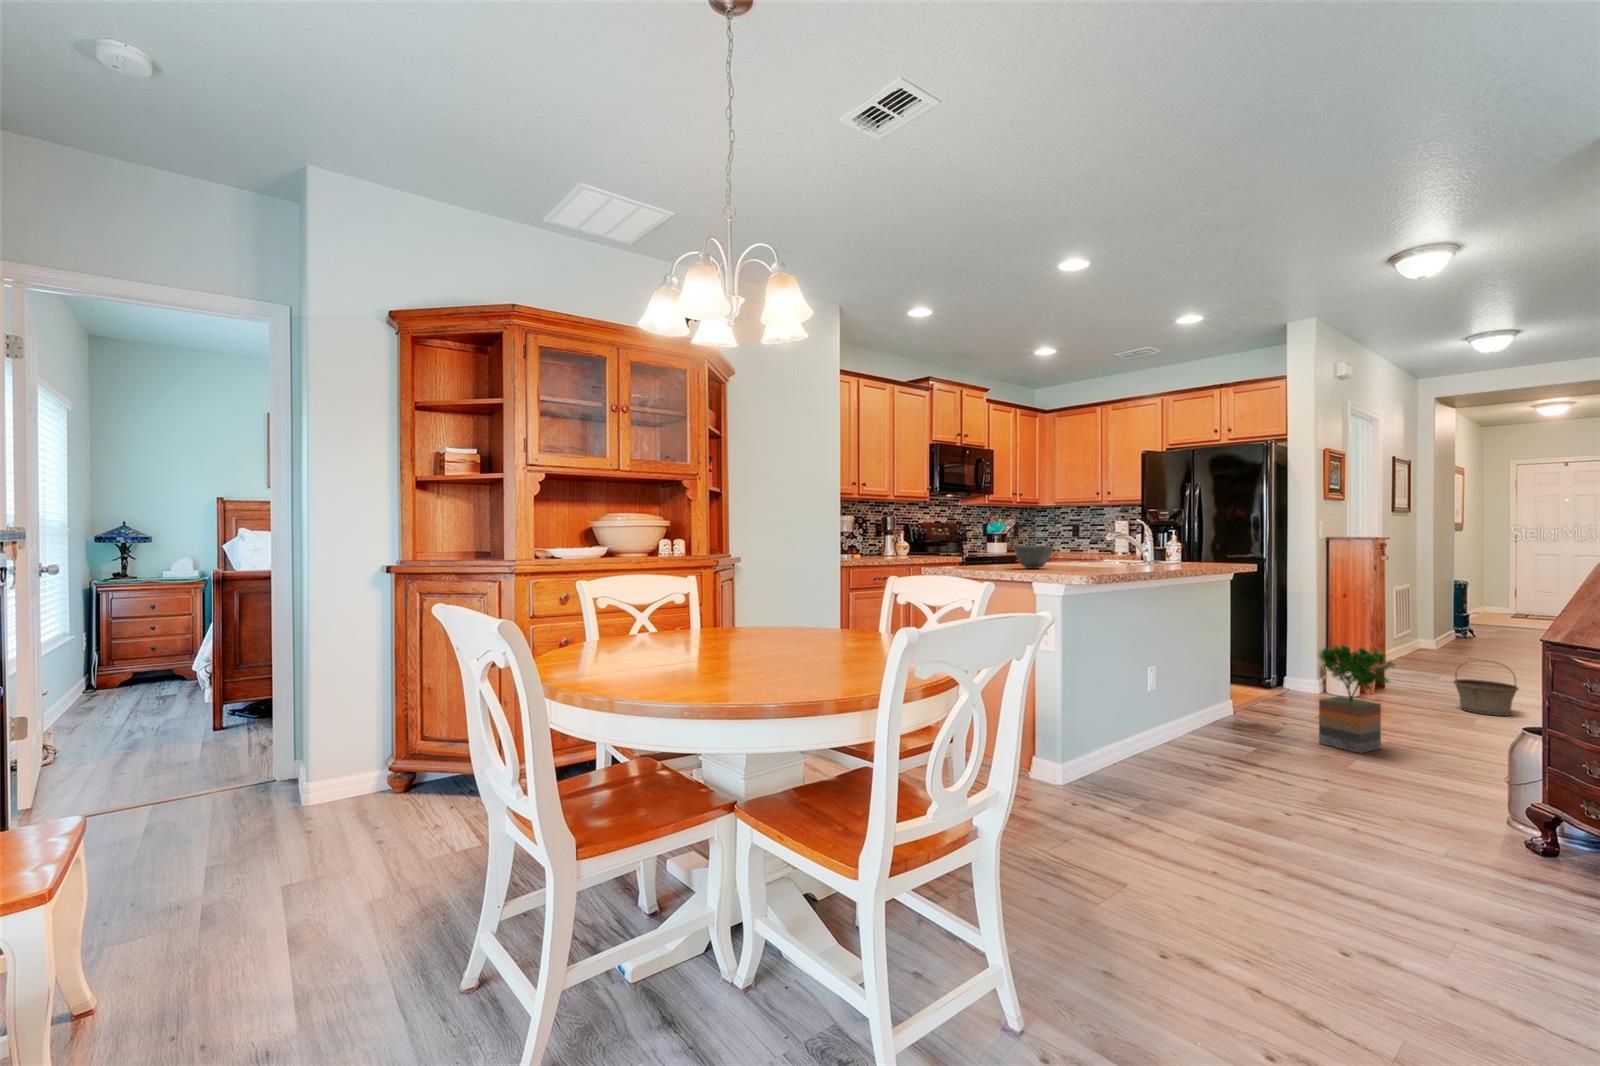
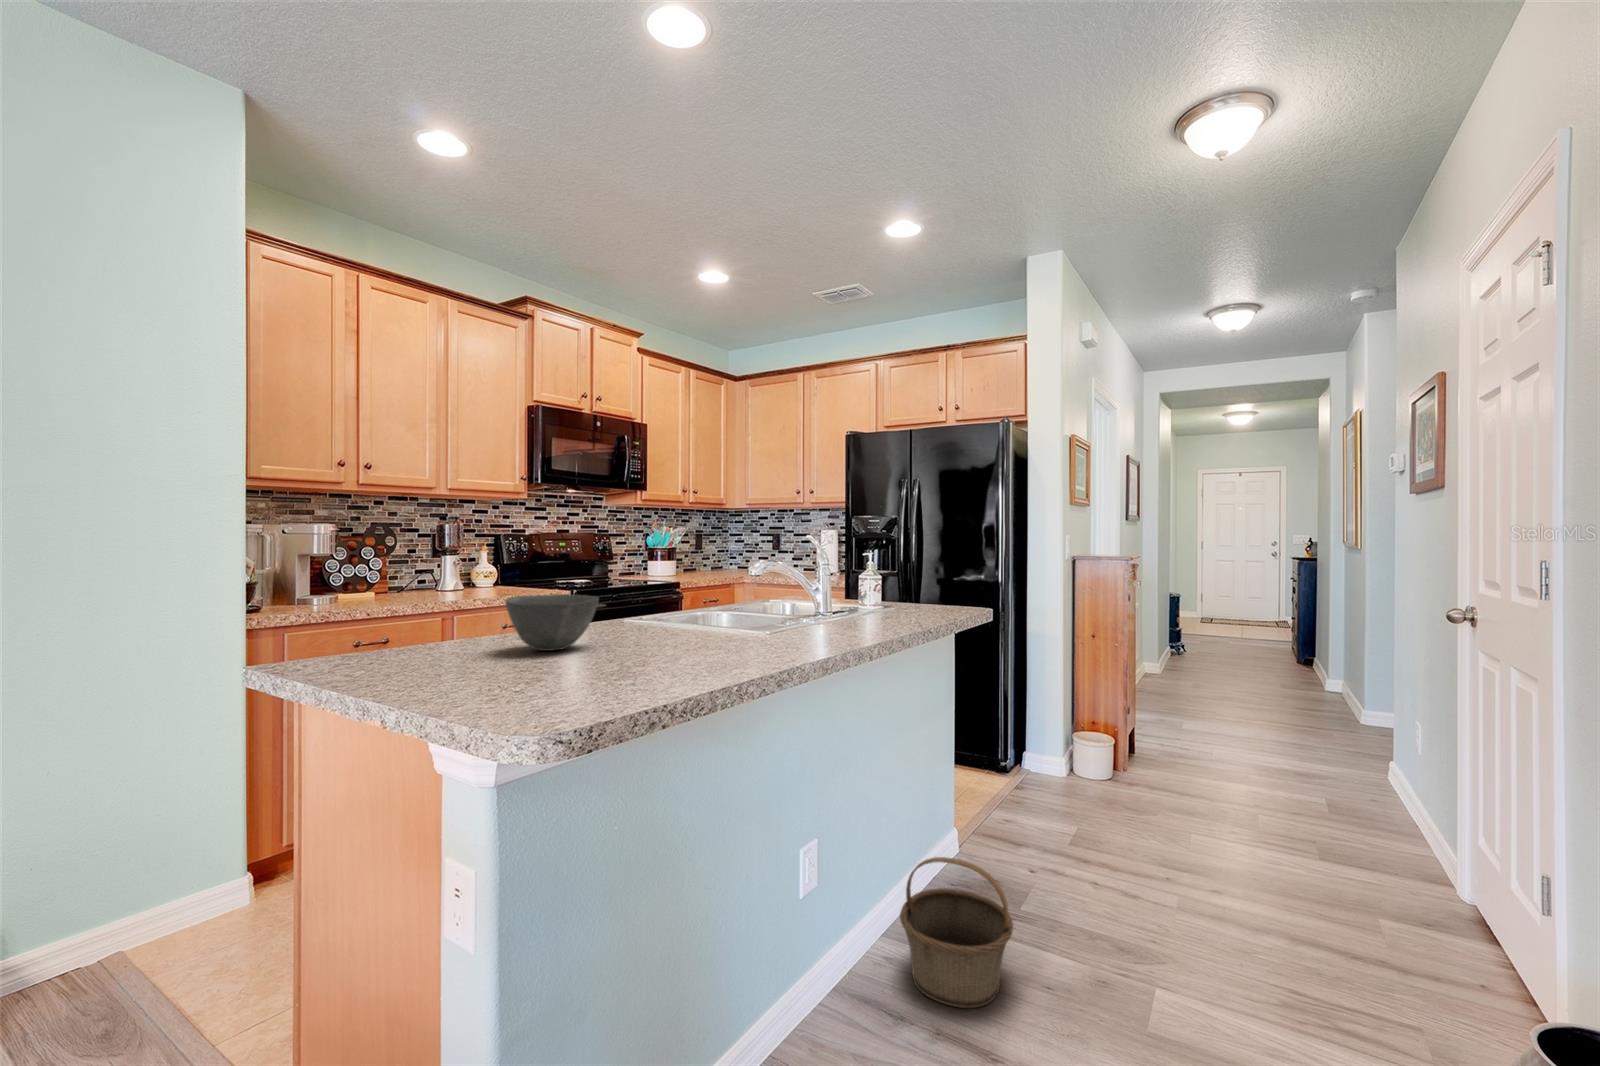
potted tree: present [1319,645,1395,753] -> none [1086,760,1220,983]
basket: present [1454,661,1518,716] -> present [900,857,1013,1008]

